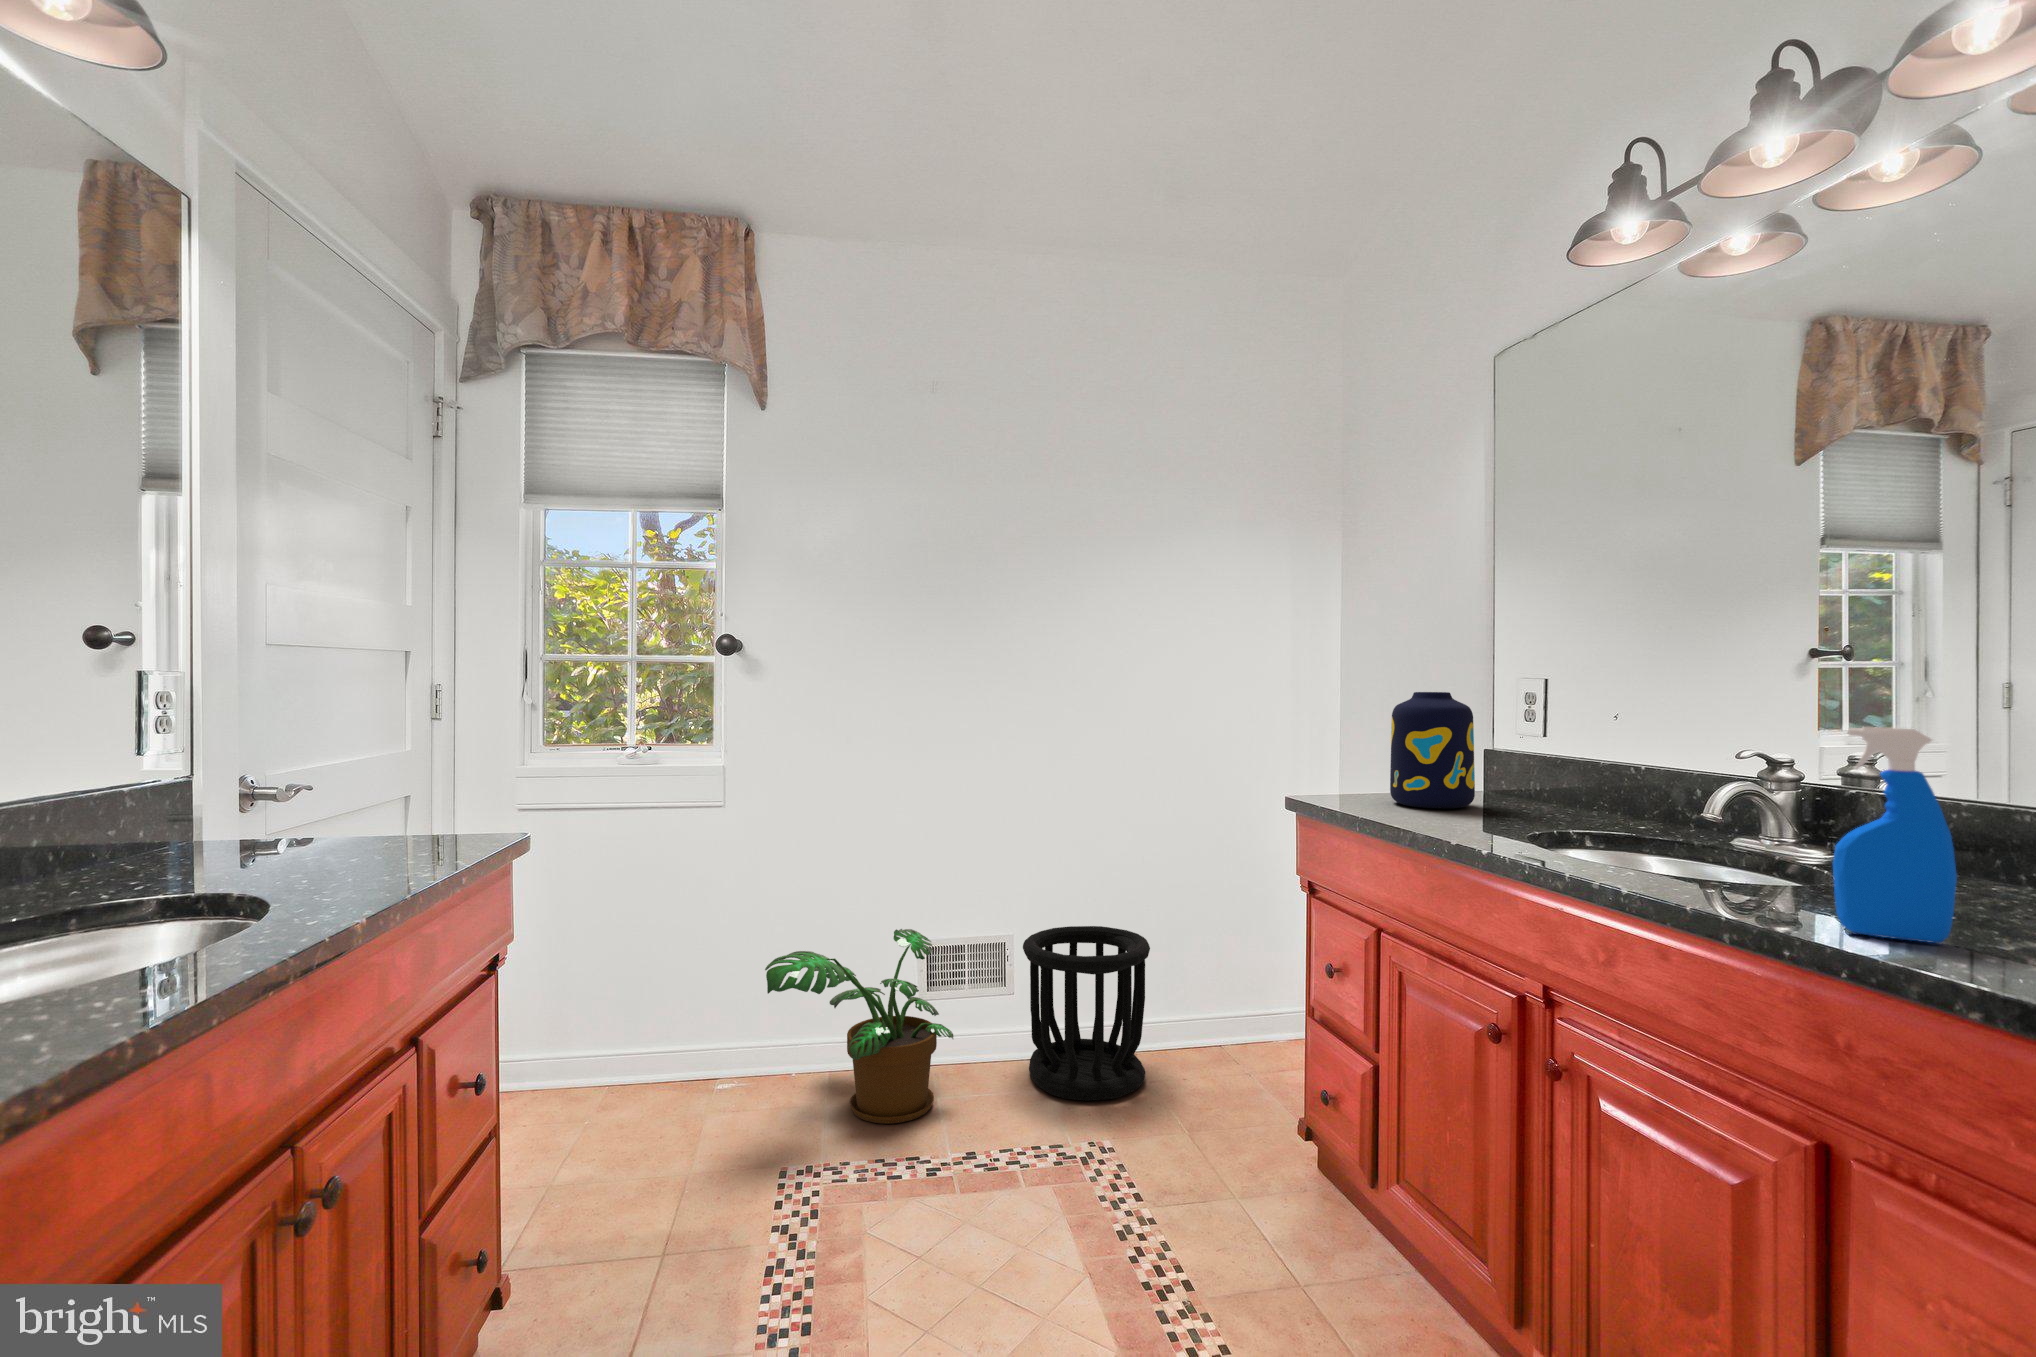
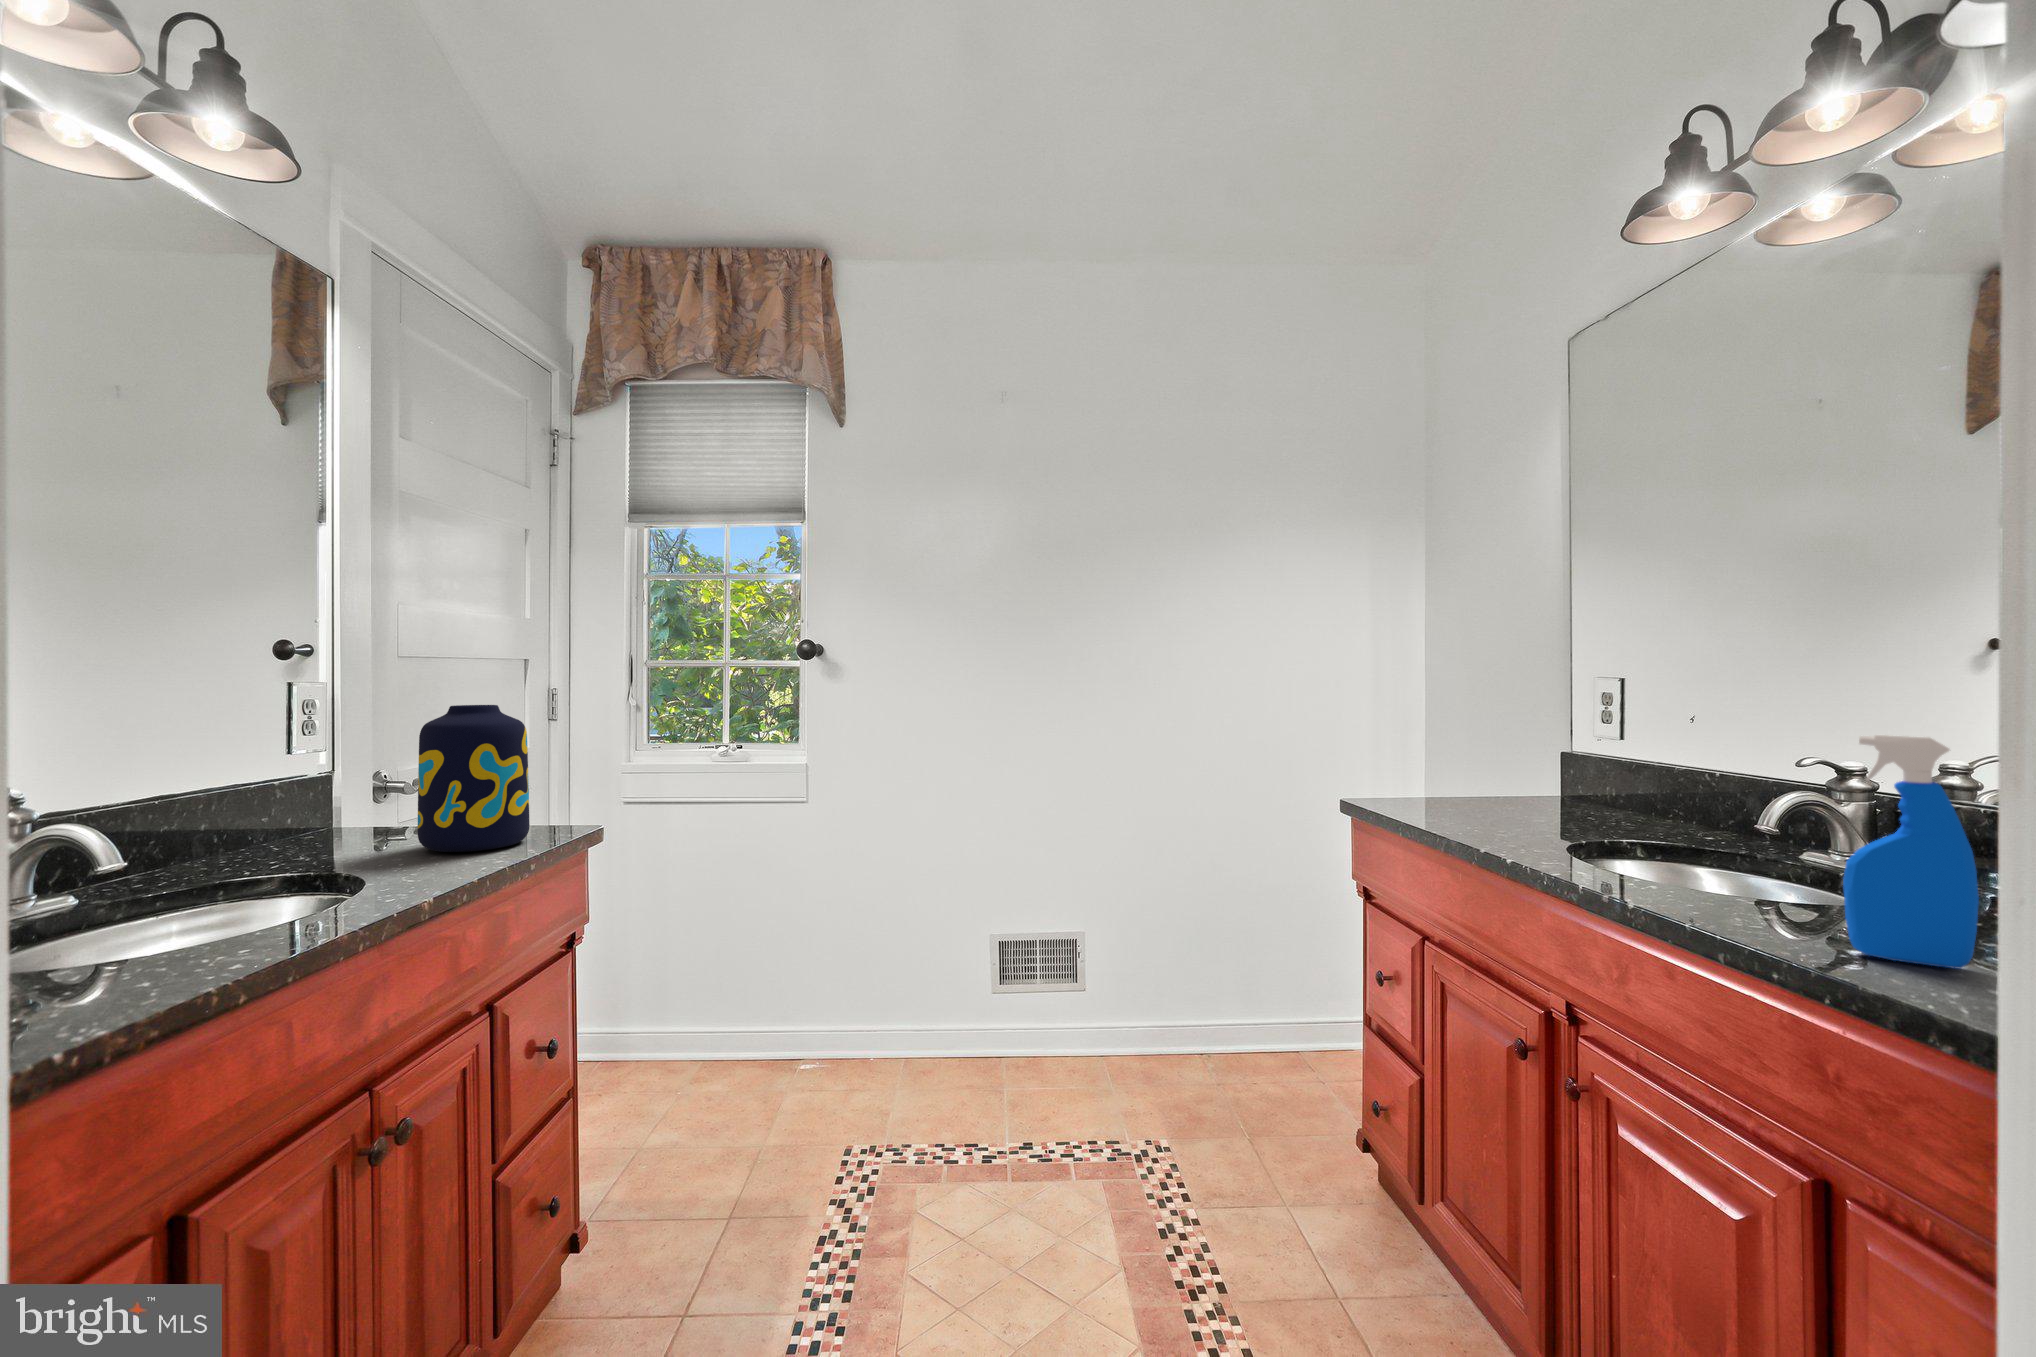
vase: present [1390,692,1475,809] -> present [418,705,530,852]
wastebasket: present [1023,926,1150,1101] -> none [1090,927,1217,1100]
potted plant: present [765,929,953,1124] -> none [836,924,1019,1111]

